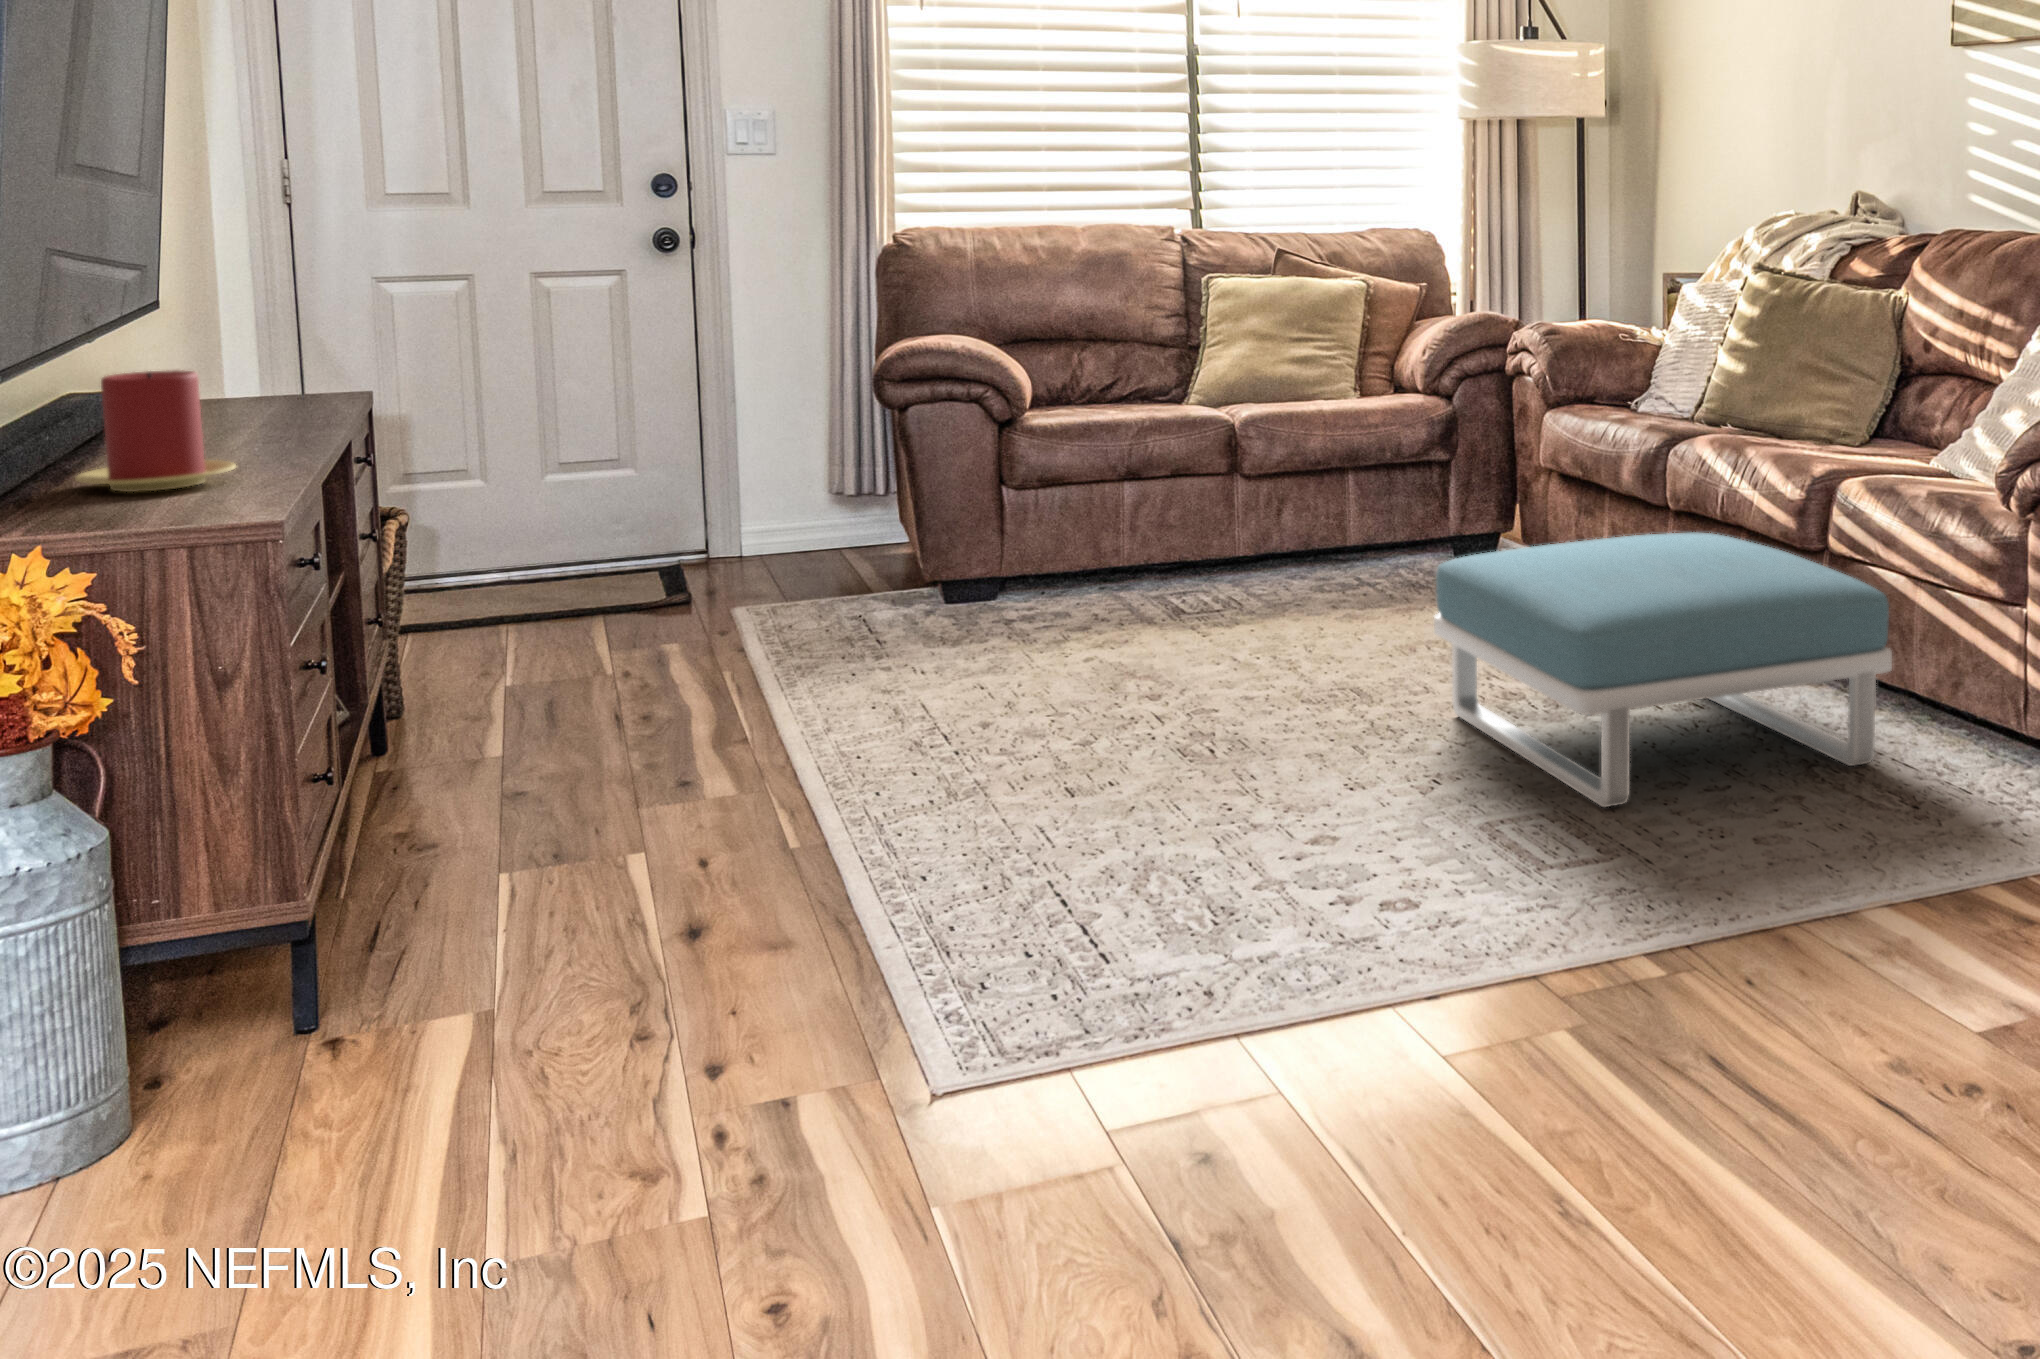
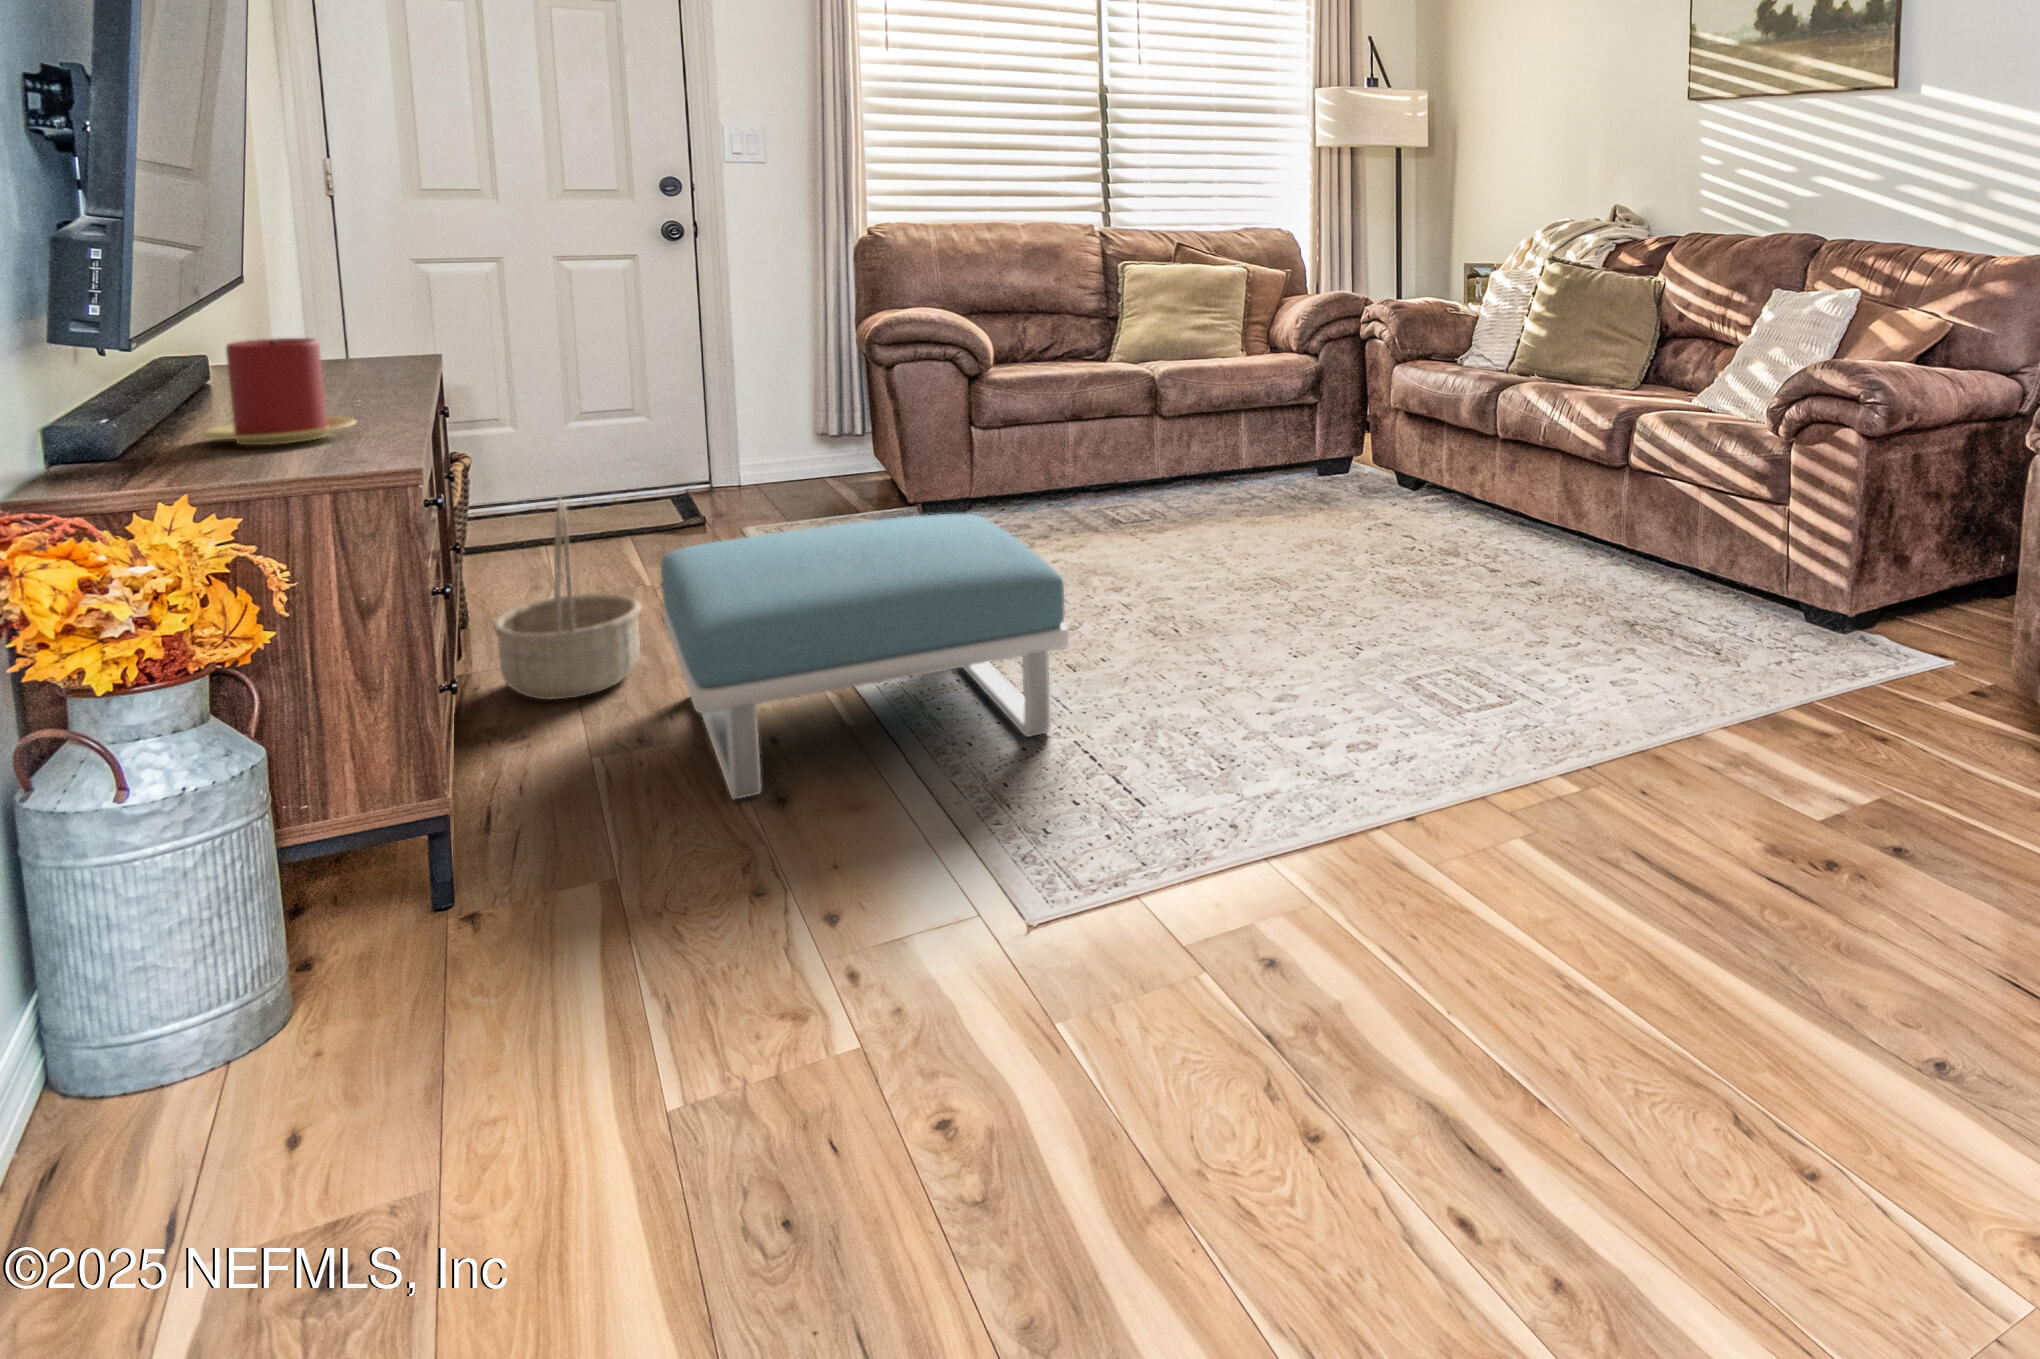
footstool: present [1434,533,1892,807] -> present [661,514,1069,799]
basket: none [409,562,578,802] -> present [493,498,641,700]

